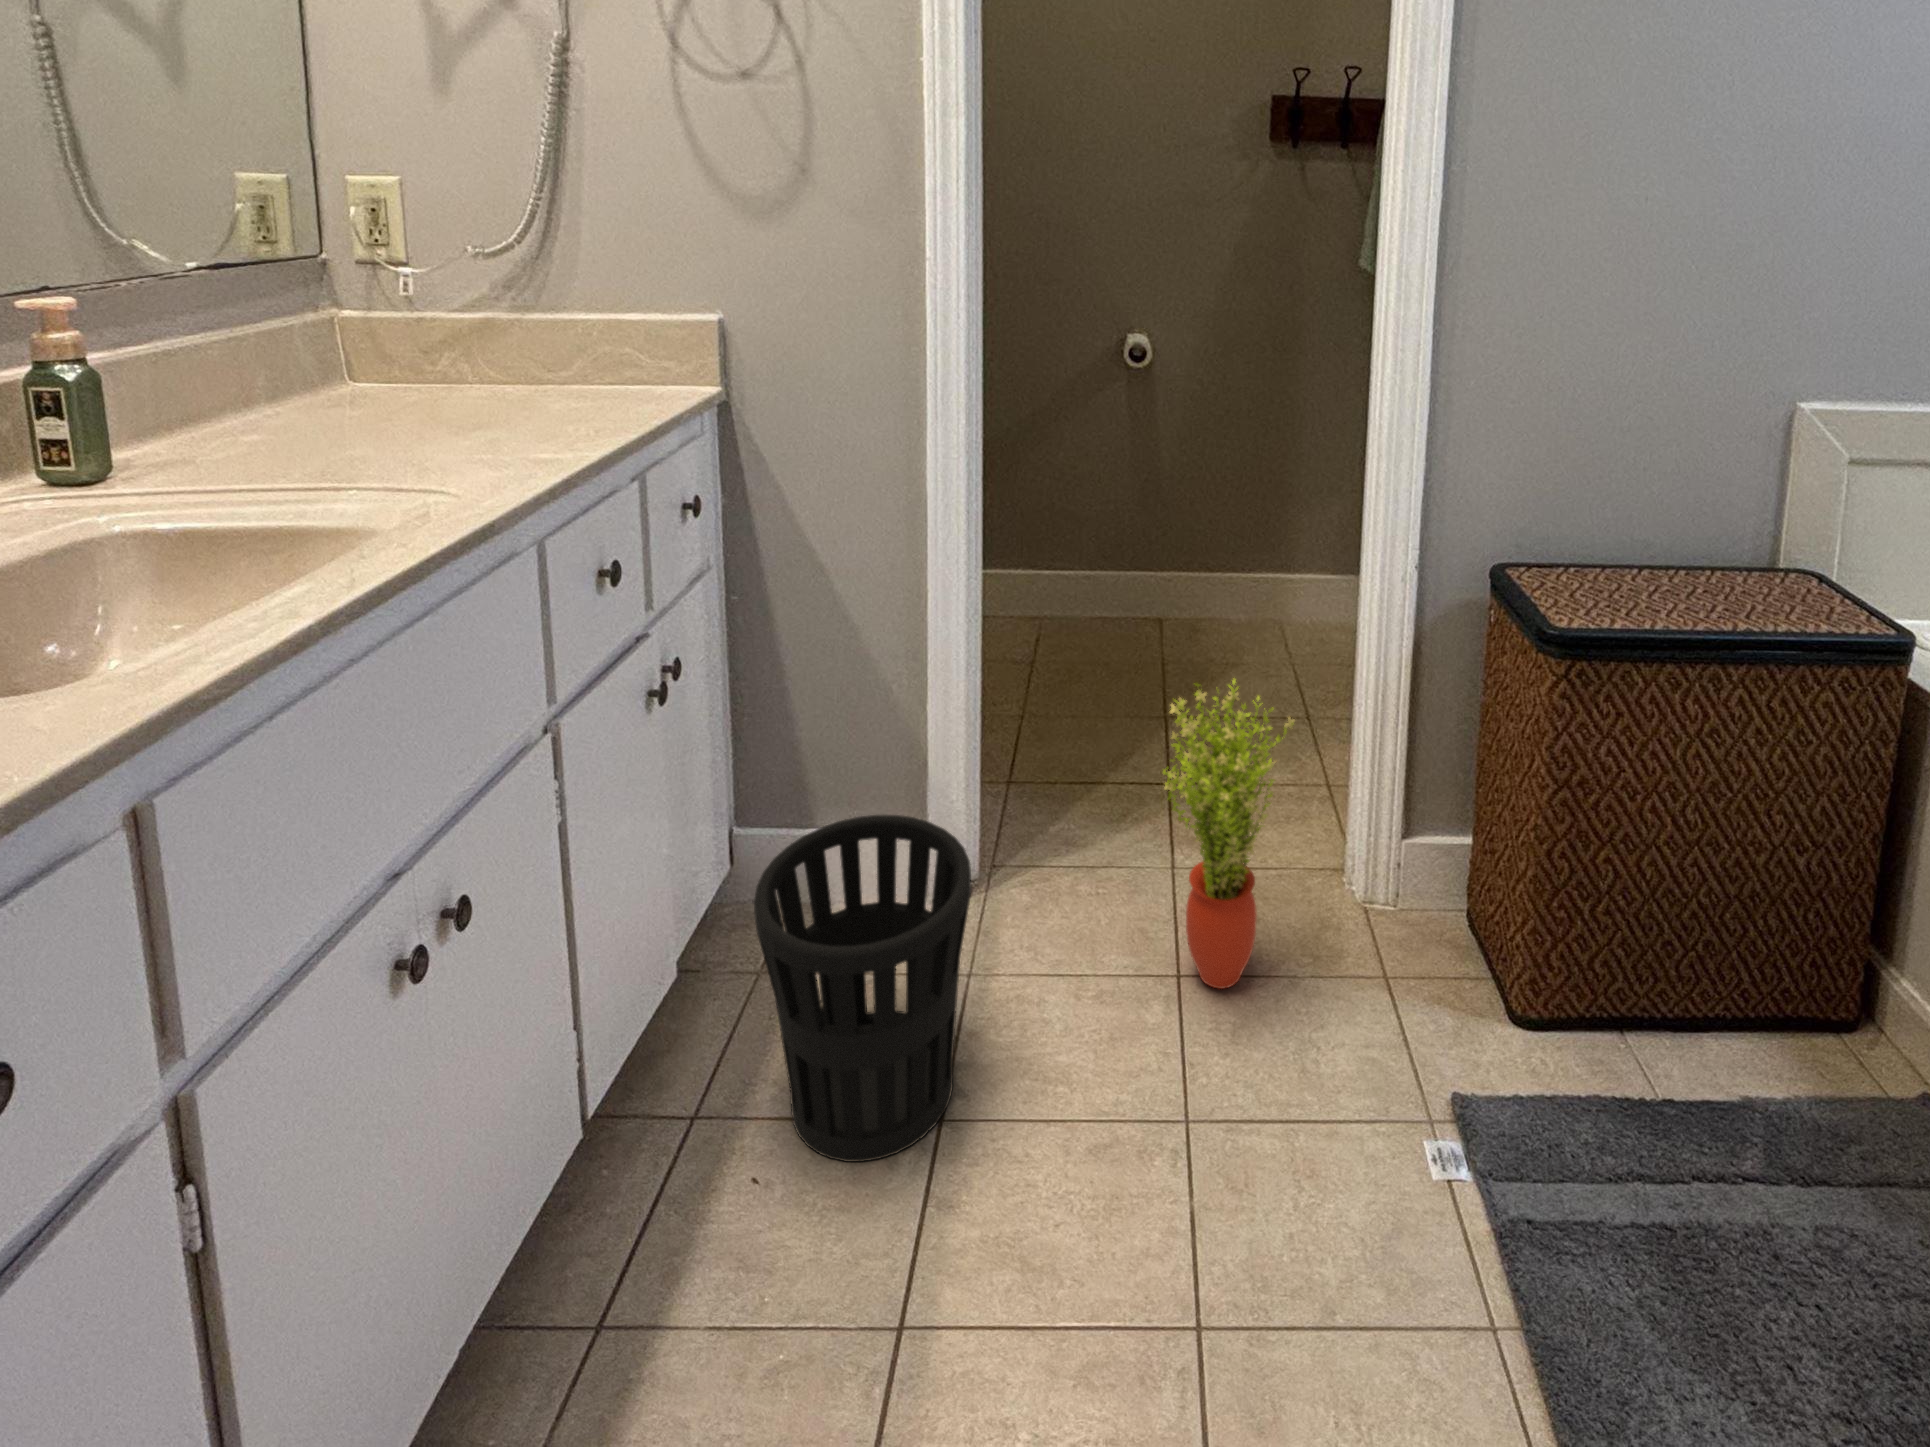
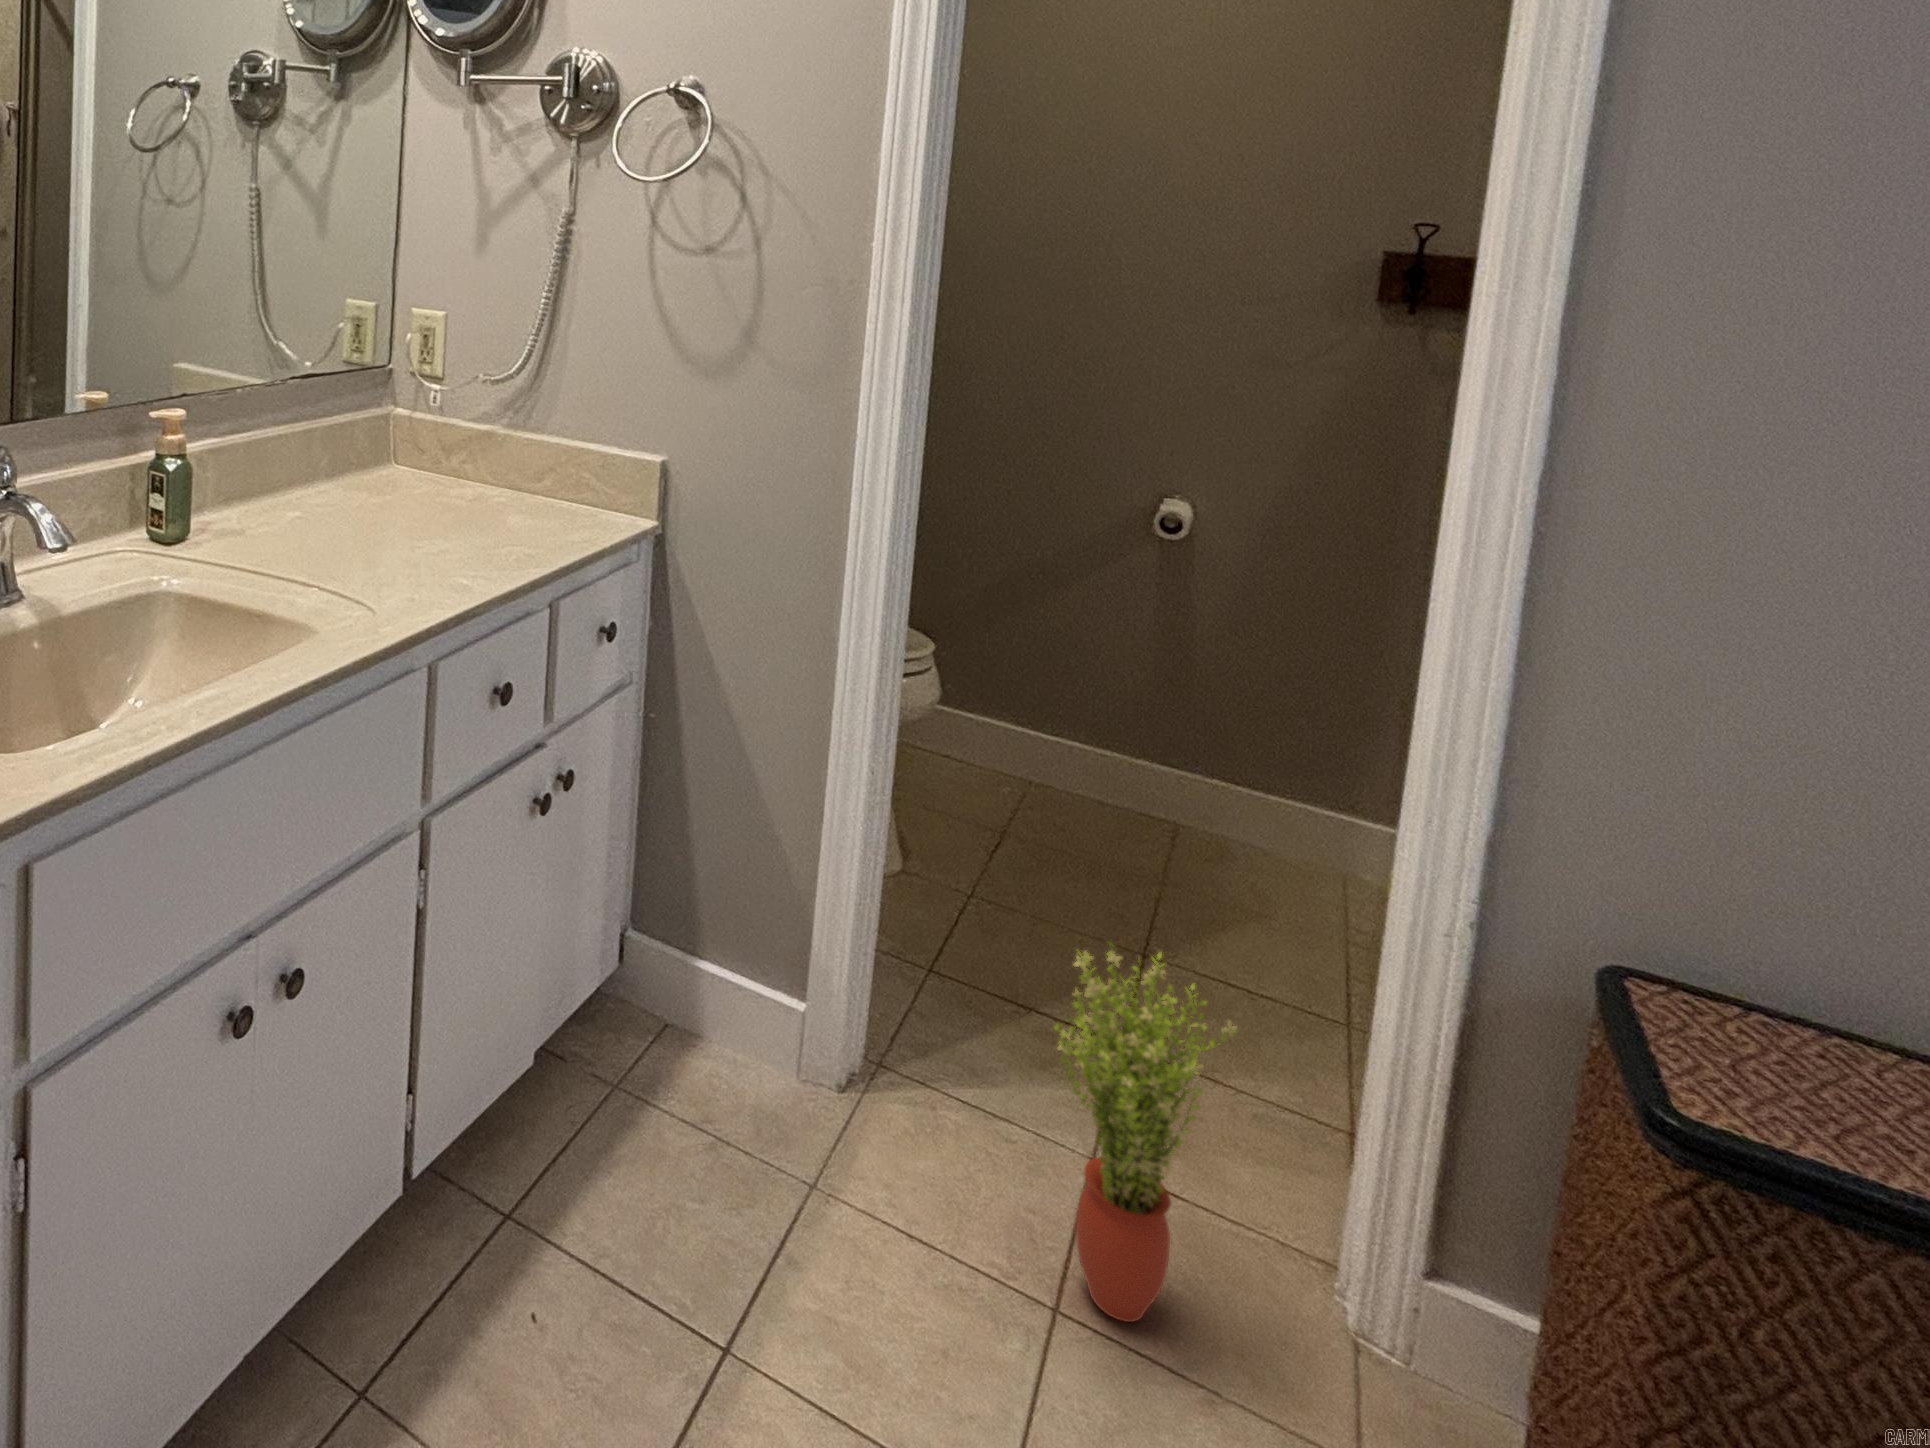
wastebasket: present [754,815,972,1162] -> none [620,954,827,1308]

